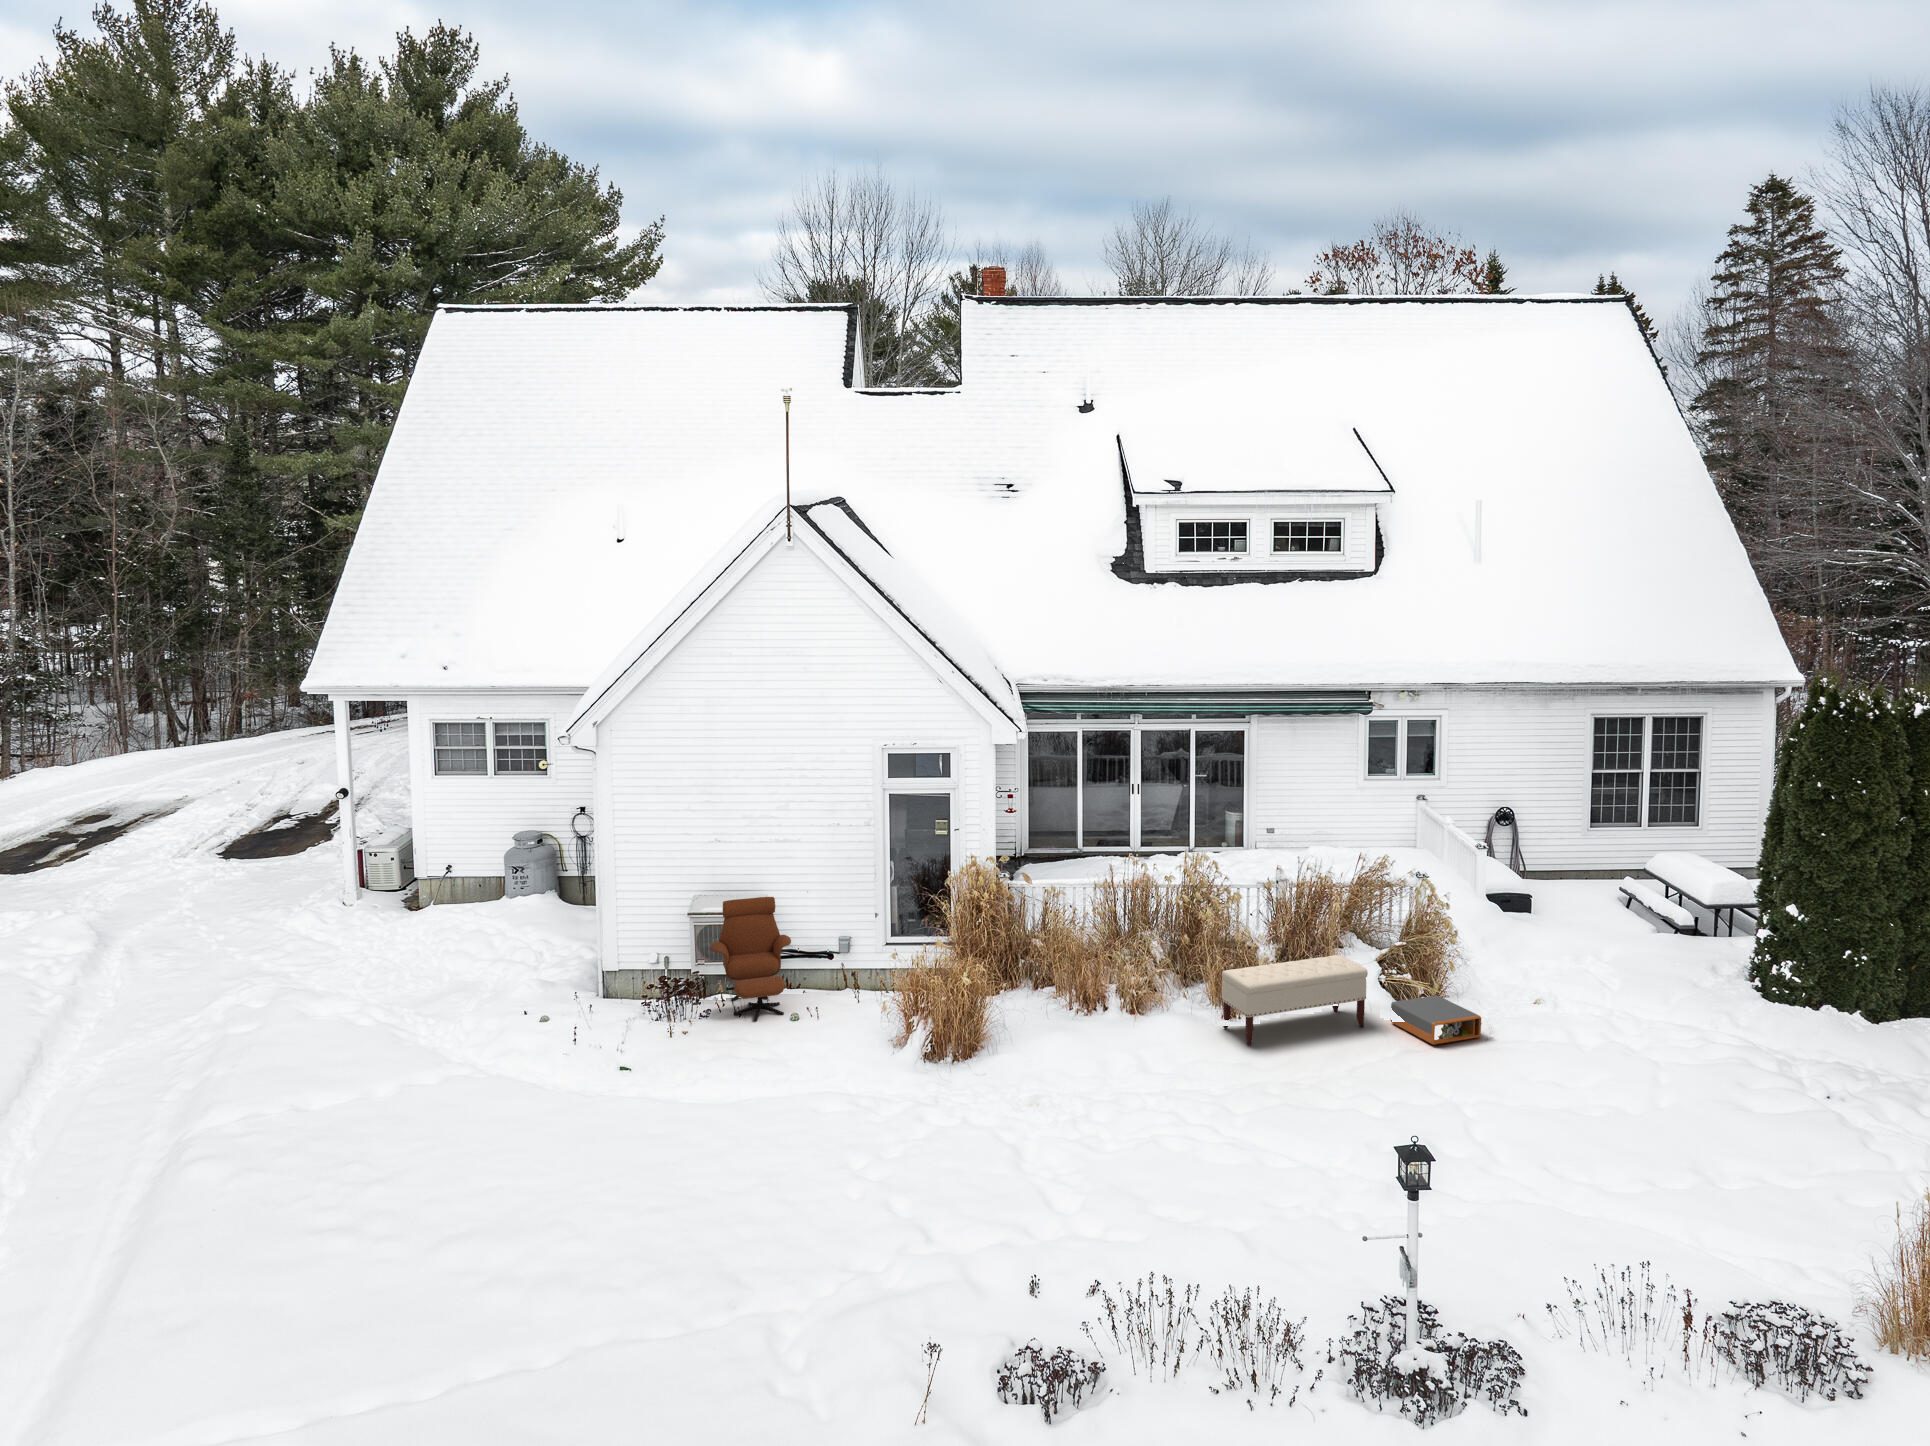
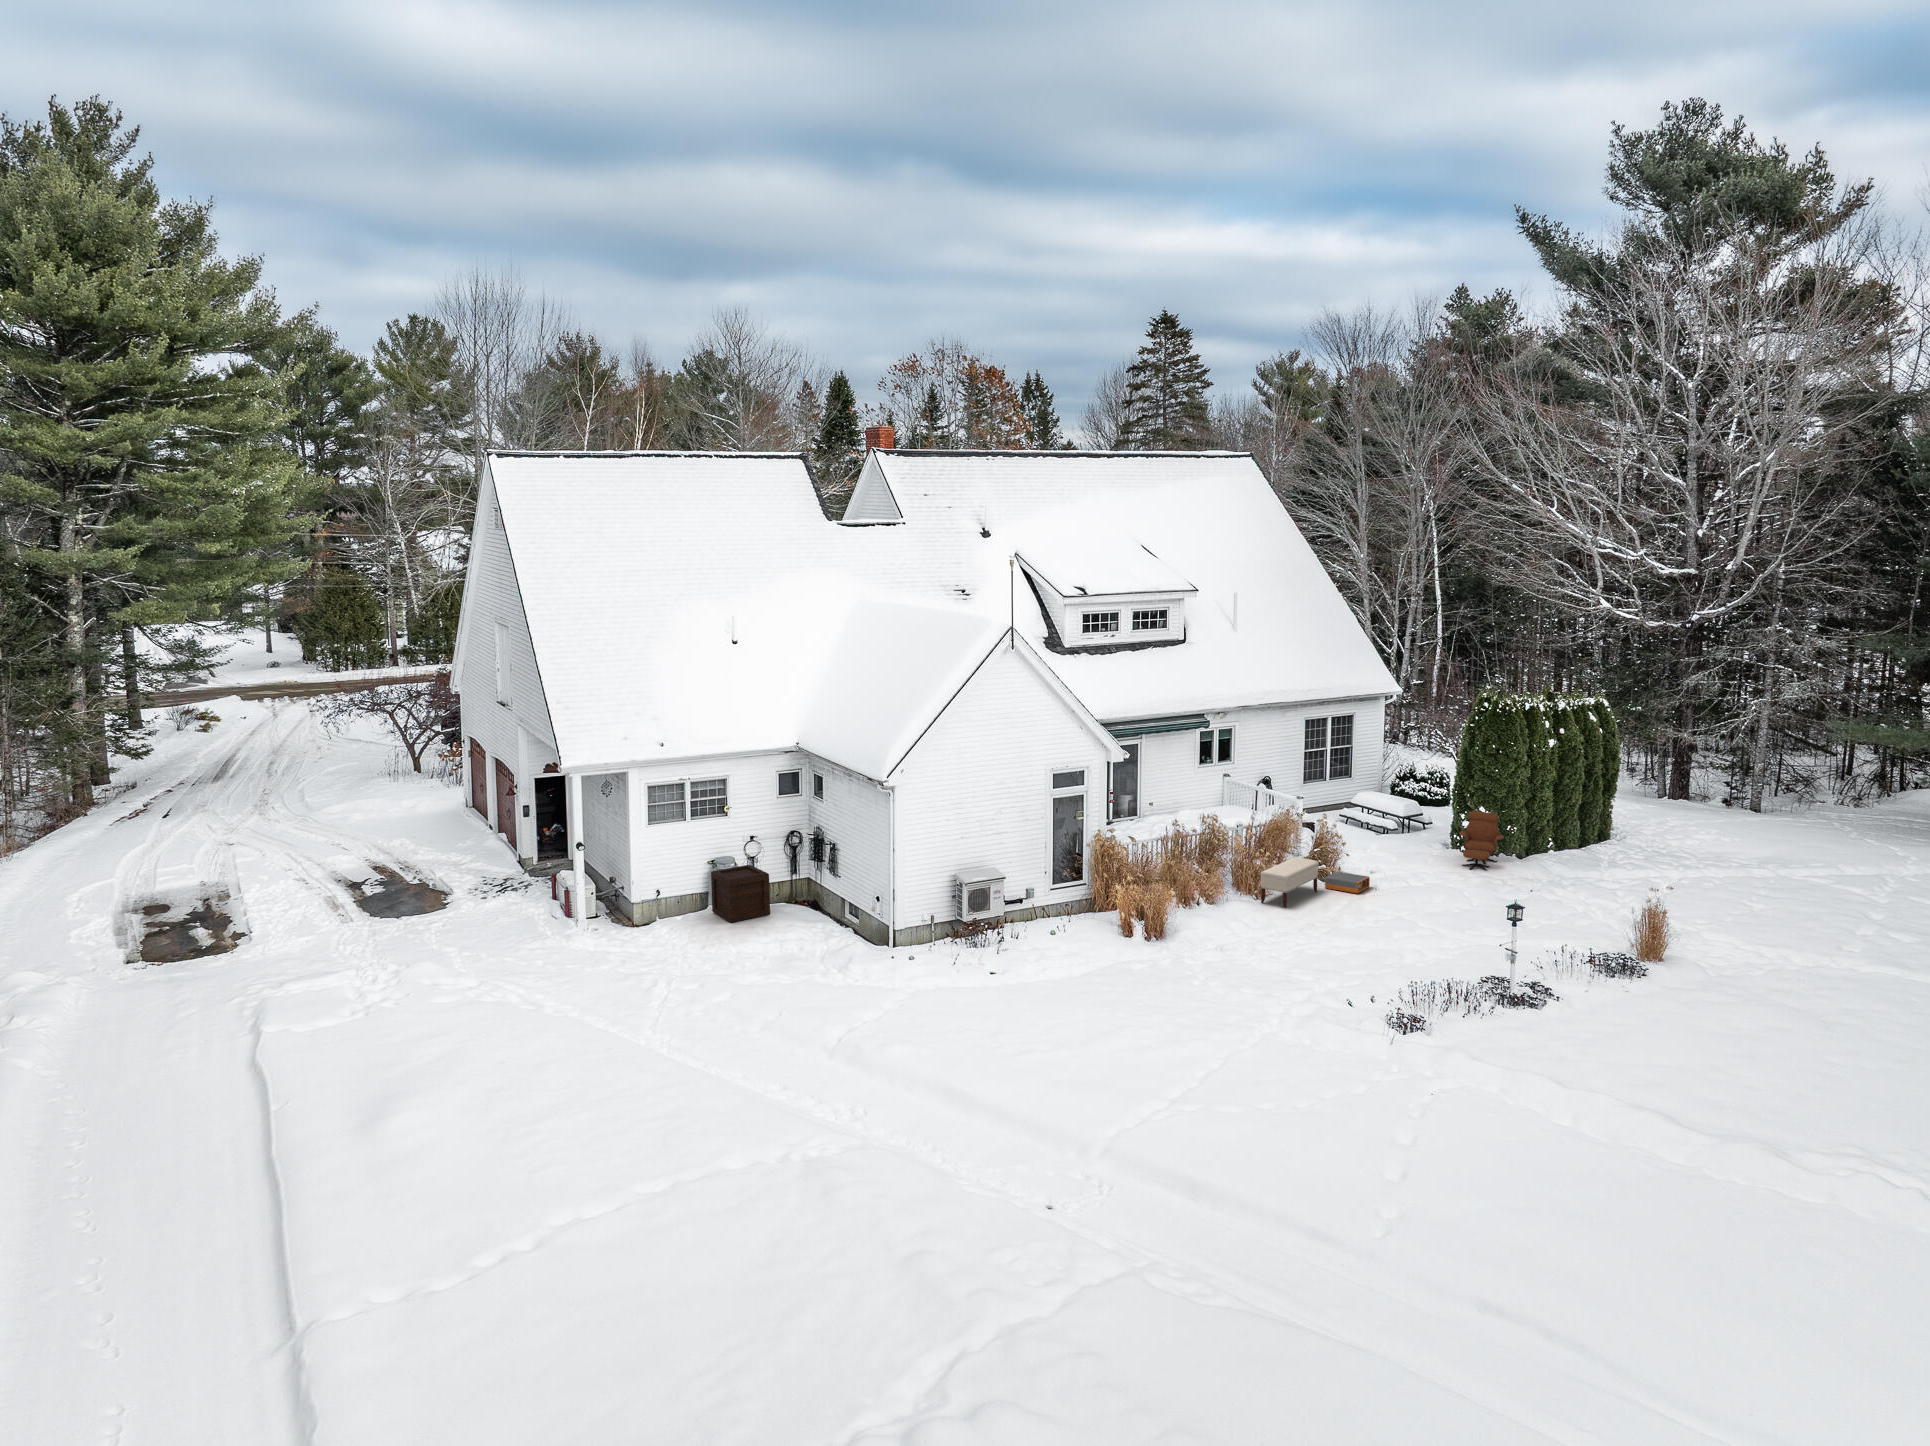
wooden crate: none [476,845,556,920] -> present [711,865,770,923]
lounge chair: present [711,897,791,1021] -> present [1460,811,1504,870]

